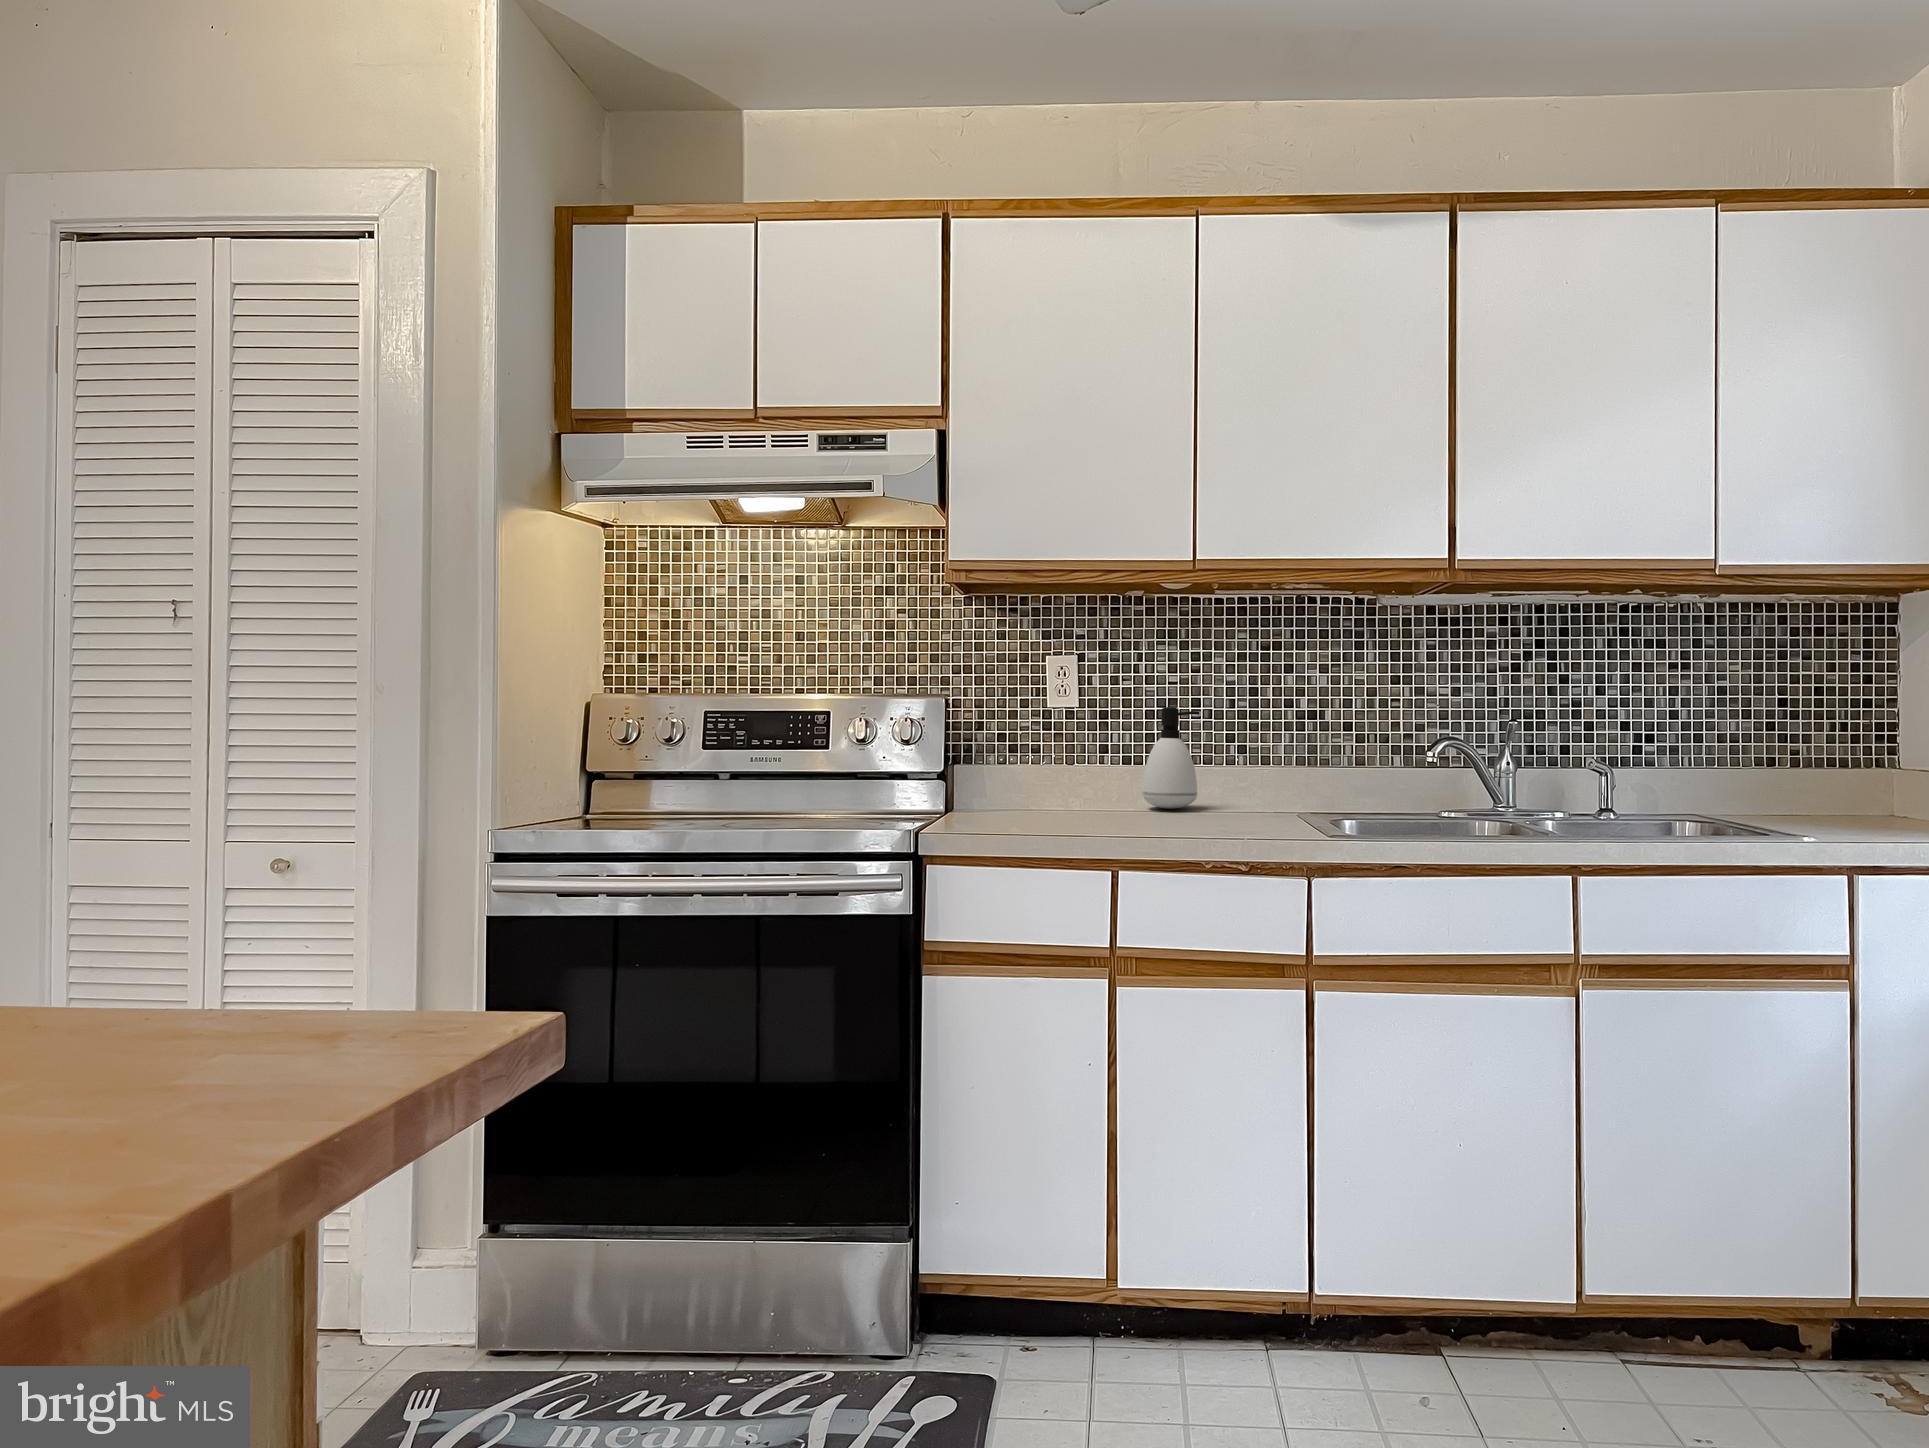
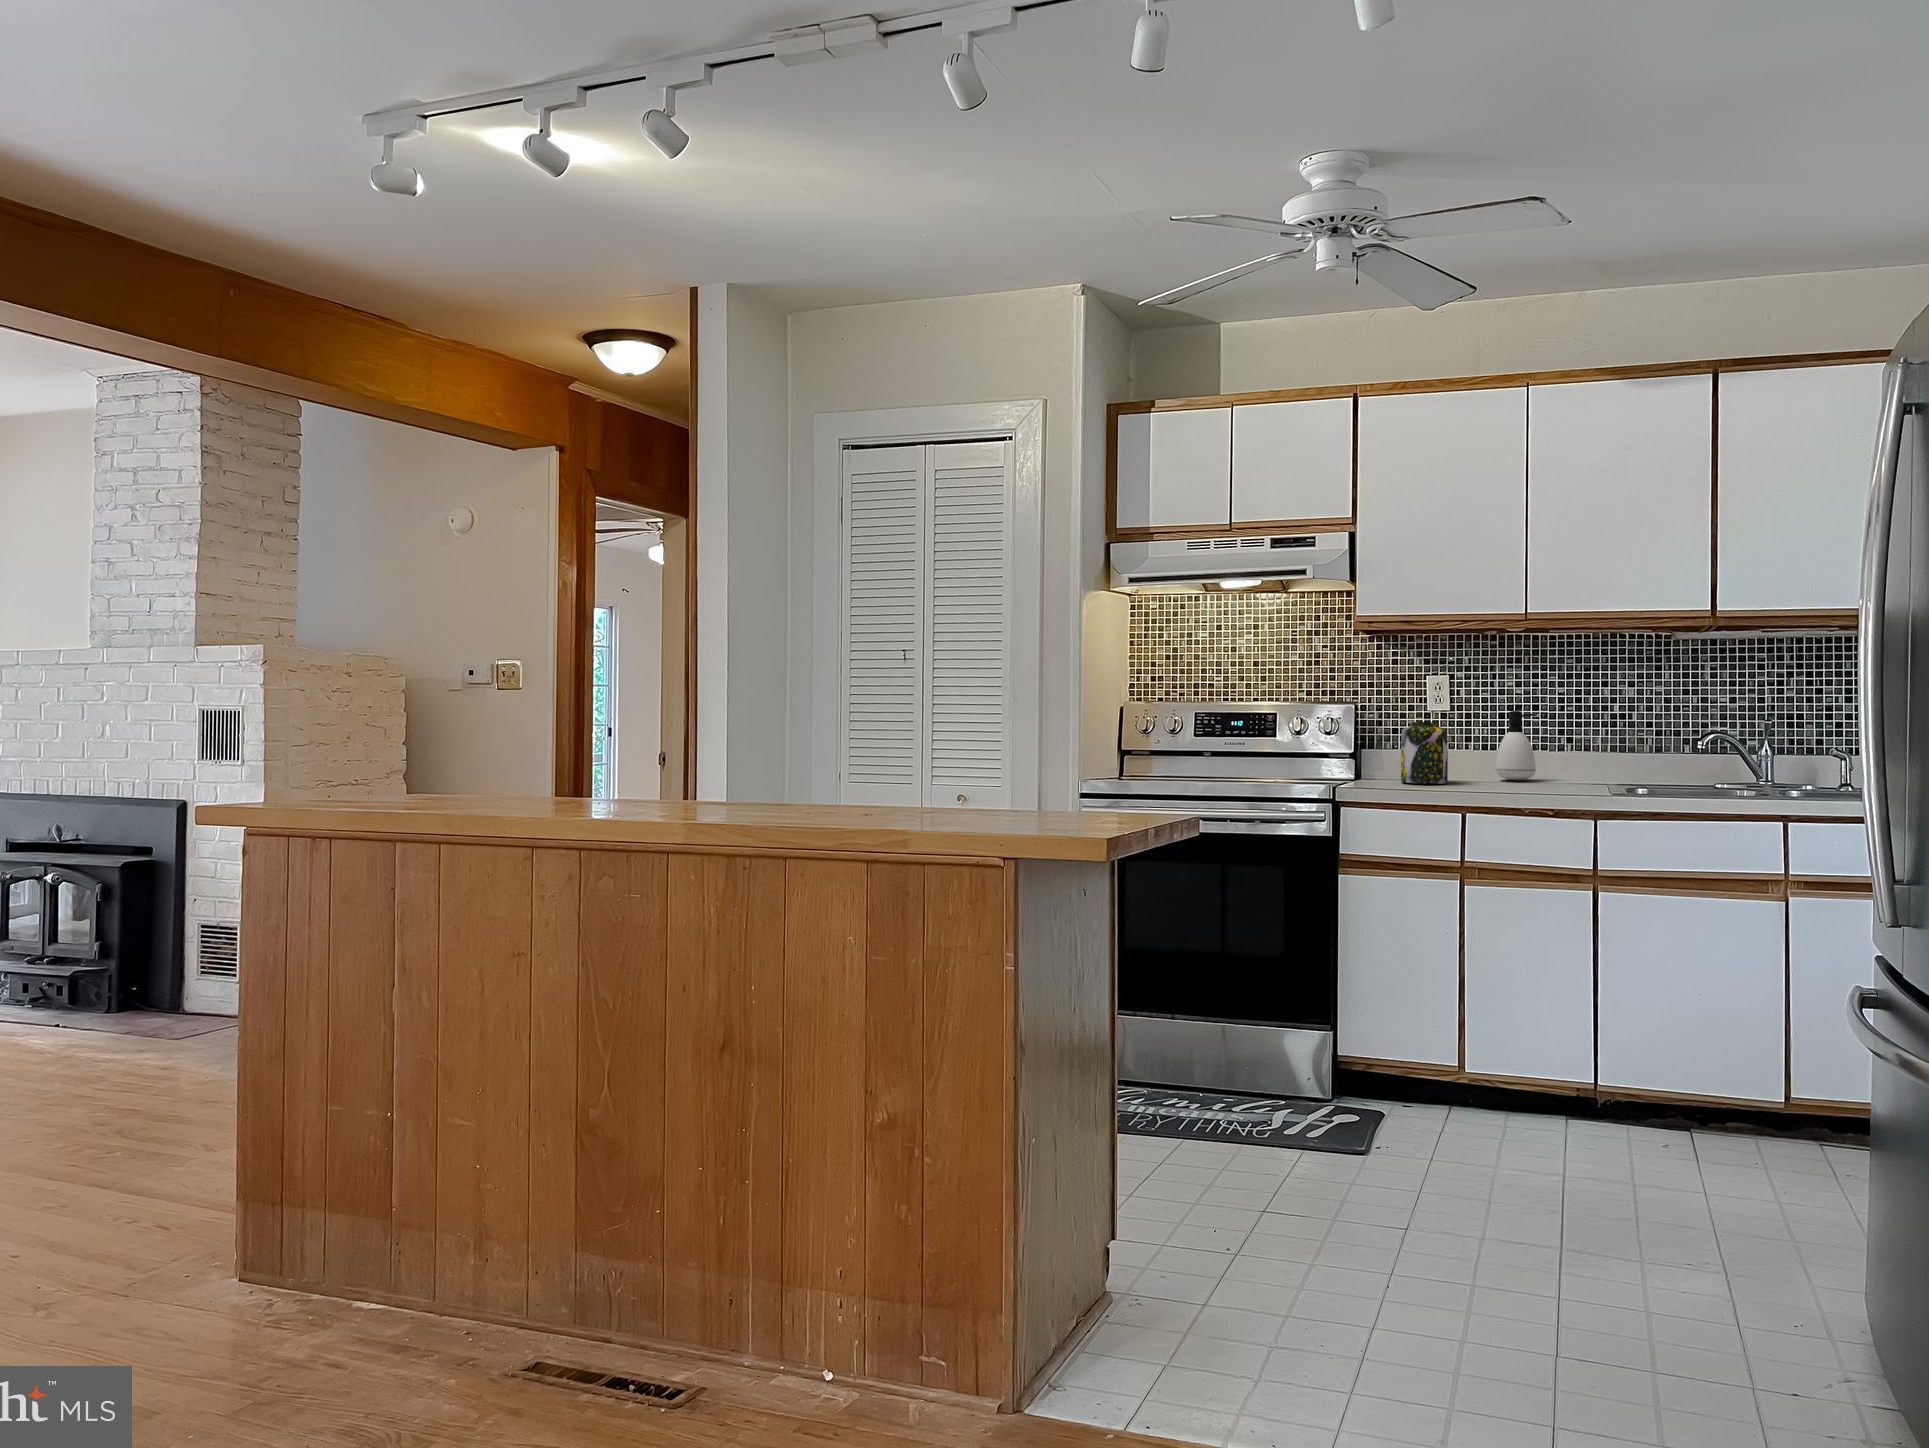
jar: none [1011,724,1077,818] -> present [1401,722,1448,784]

